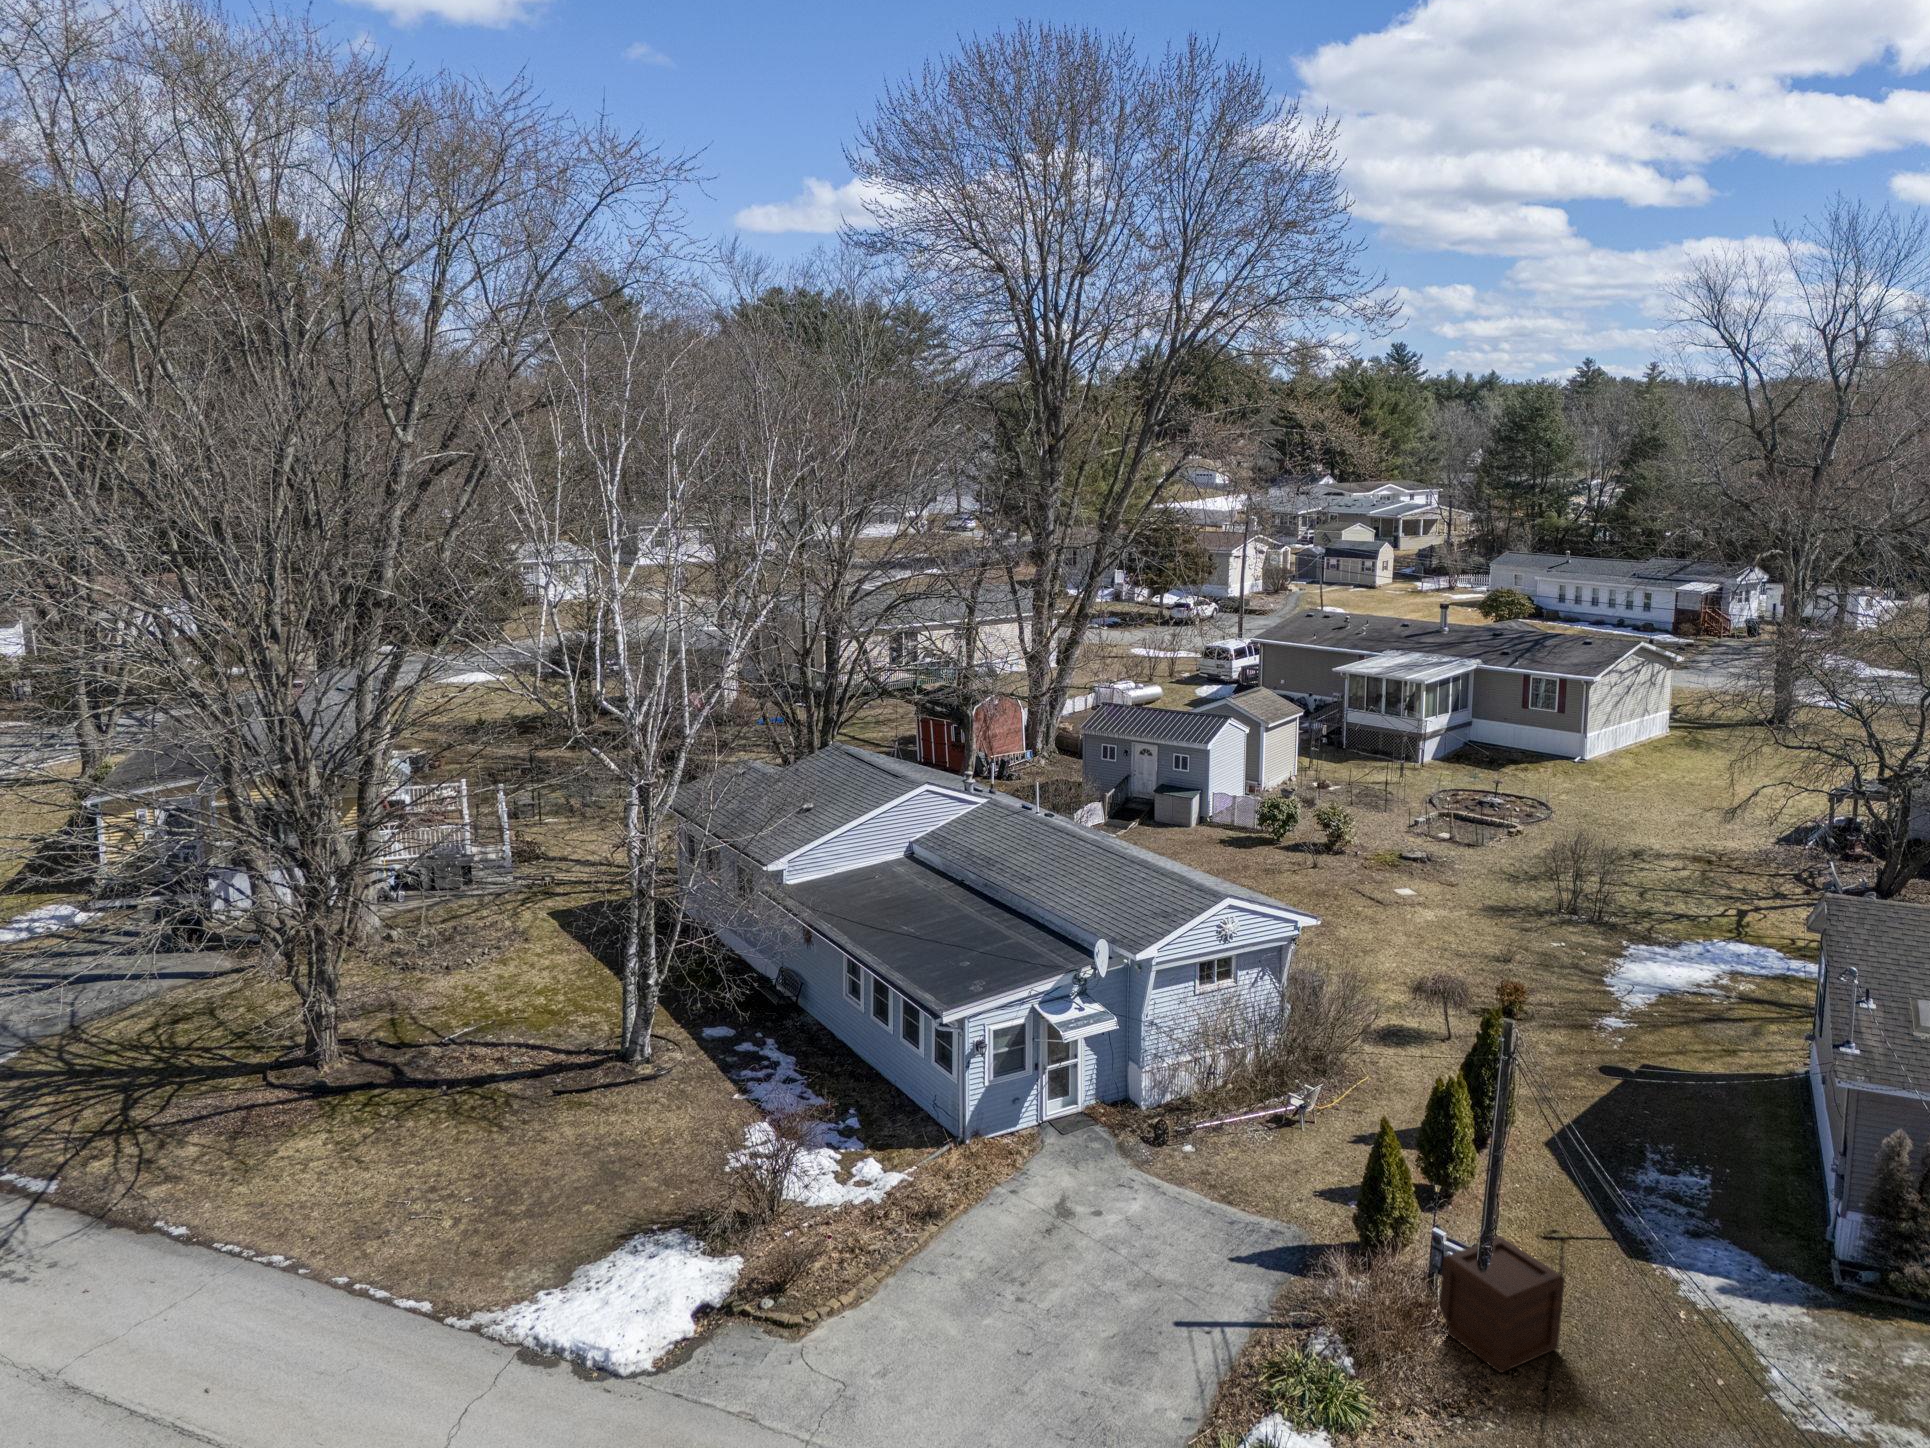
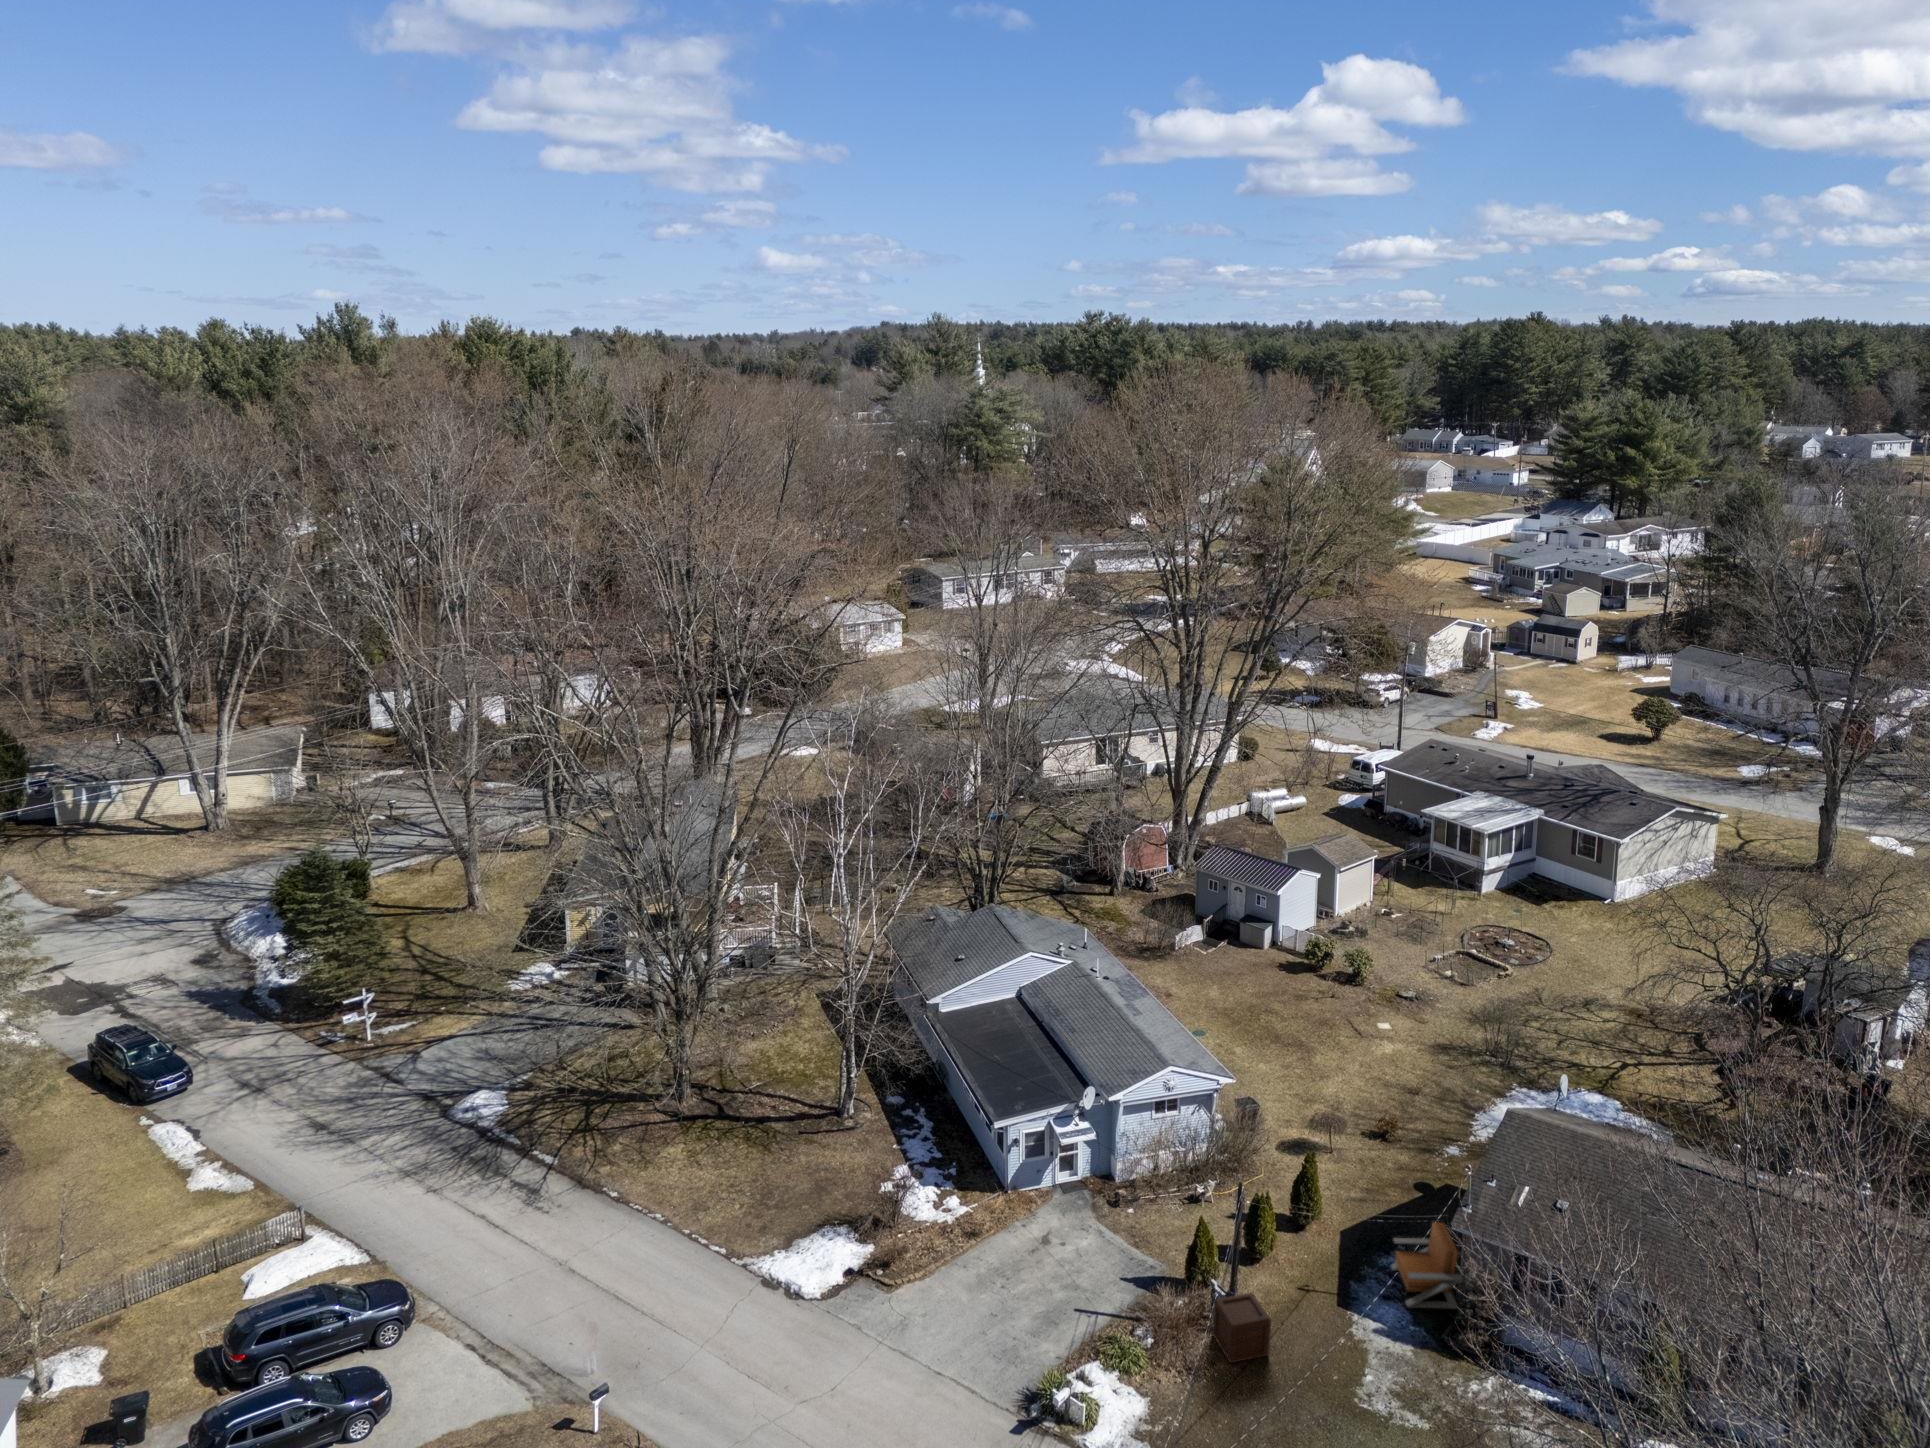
lounge chair: none [1640,1091,1799,1237] -> present [1391,1222,1463,1309]

